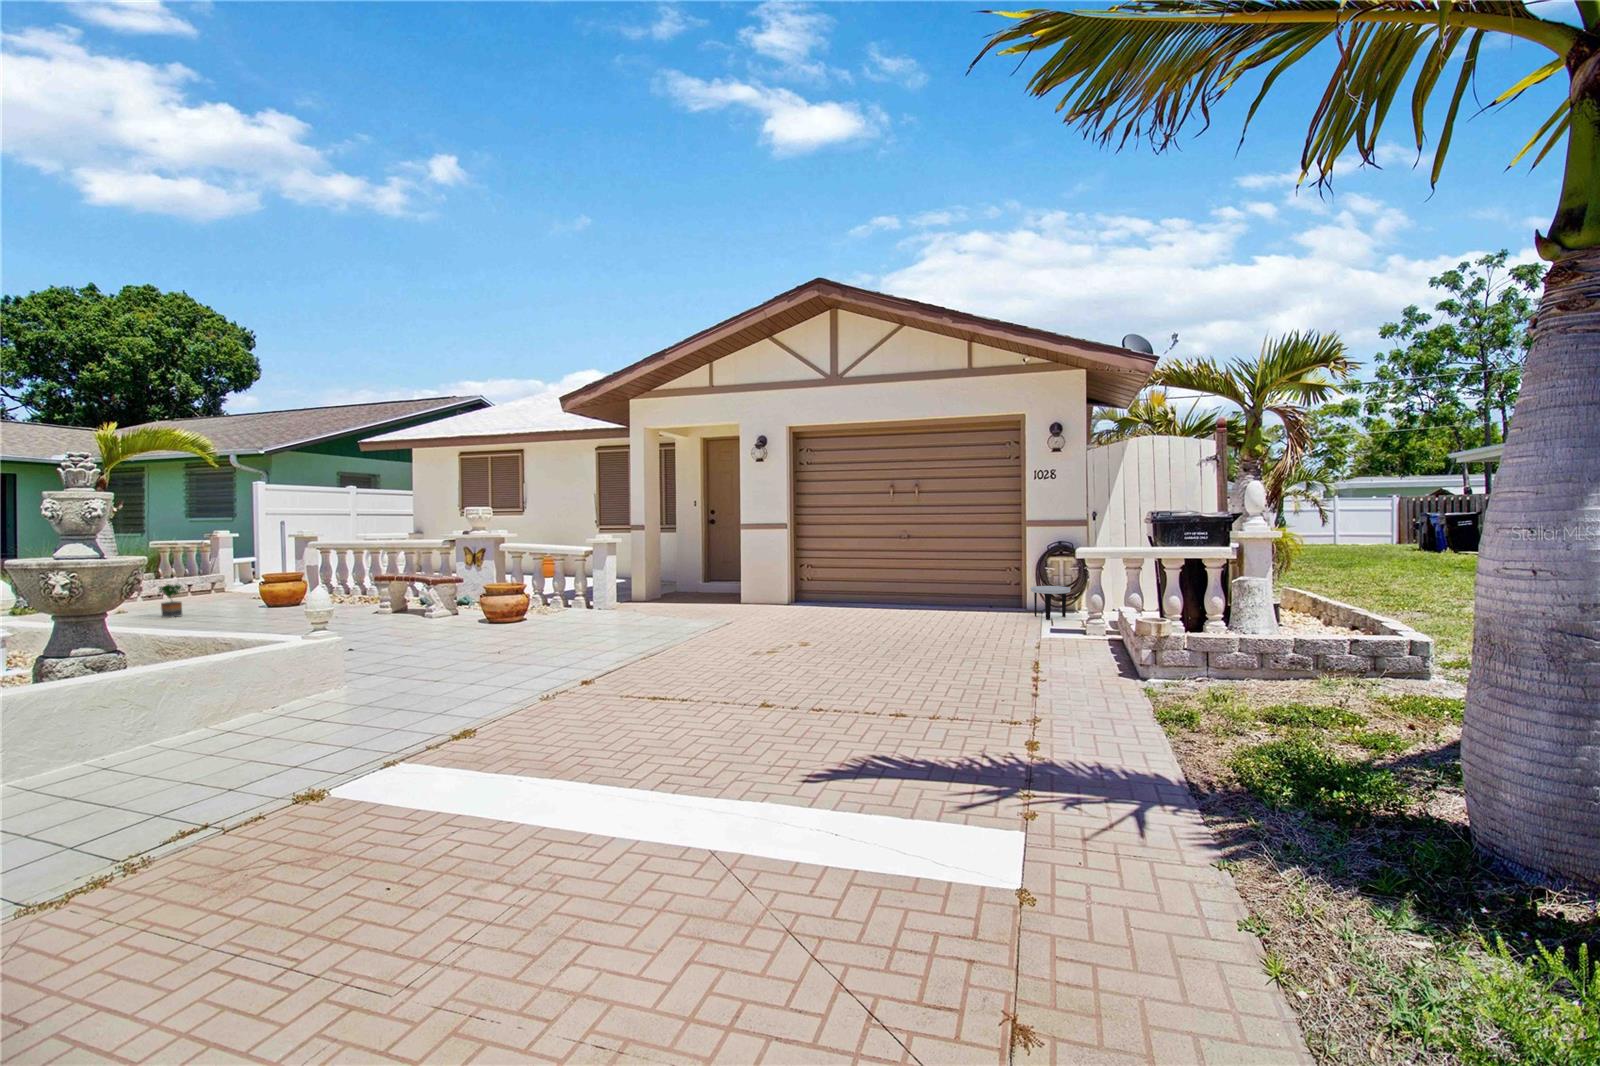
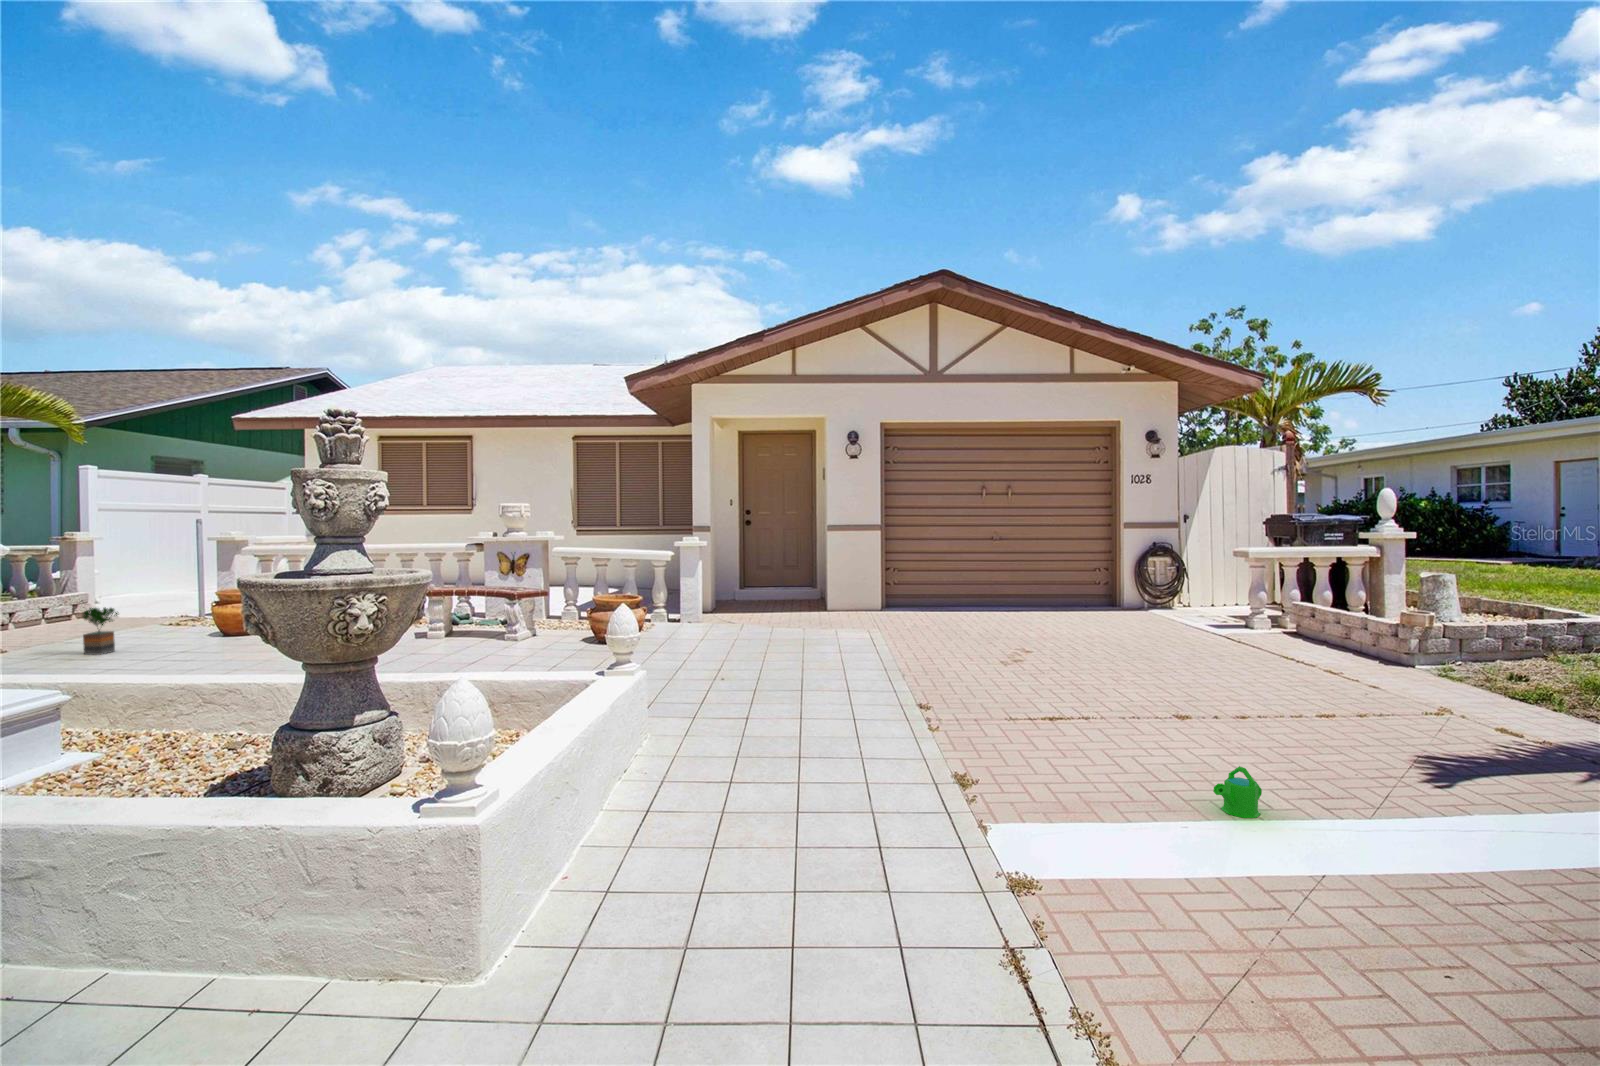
side table: present [1031,586,1071,620] -> none [1138,583,1178,616]
watering can: none [557,725,610,766] -> present [1213,766,1262,818]

